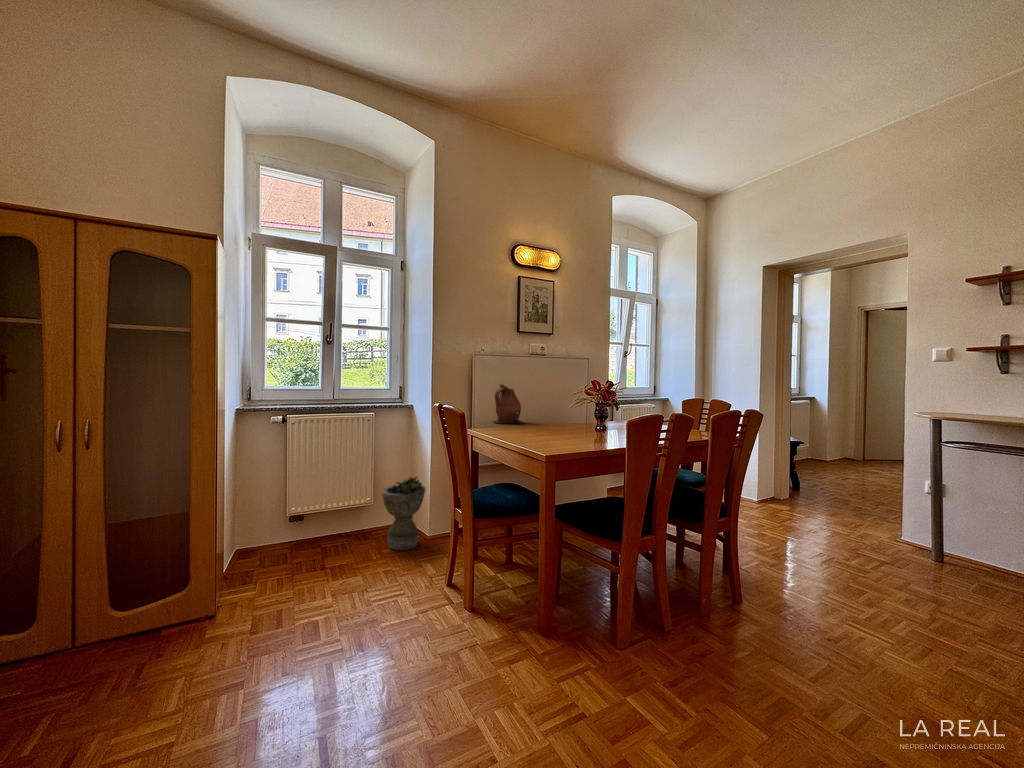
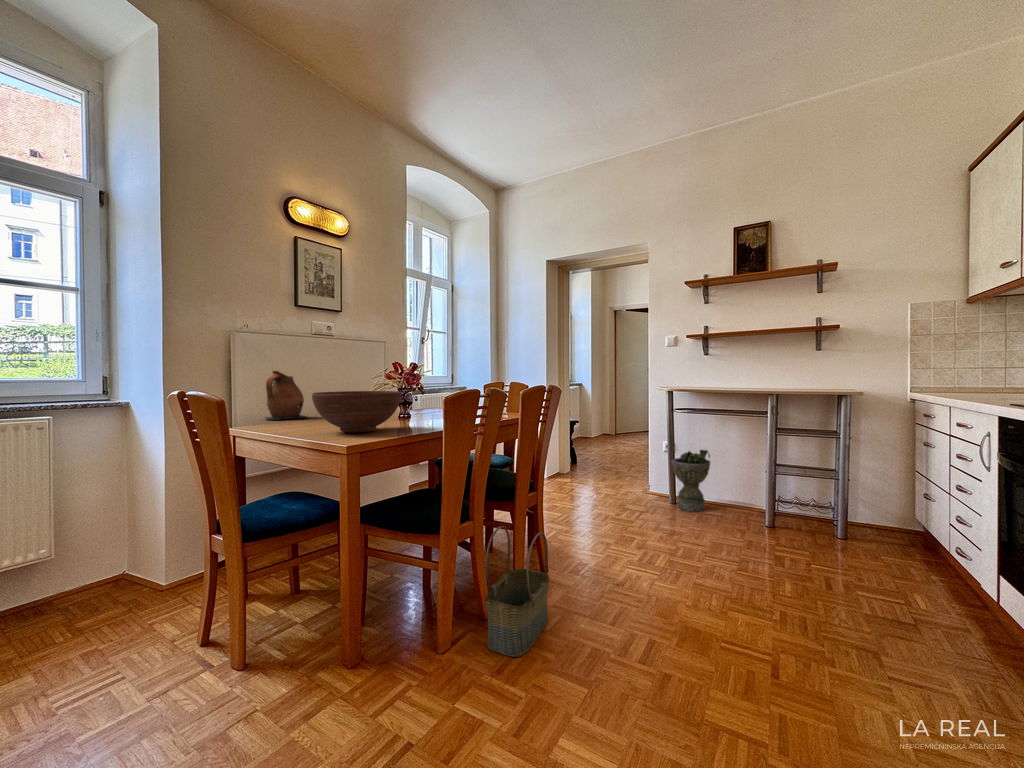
fruit bowl: none [524,406,595,443] -> present [312,391,401,433]
planter: present [382,477,425,550] -> present [671,450,710,512]
basket: none [664,546,735,677] -> present [485,526,549,657]

